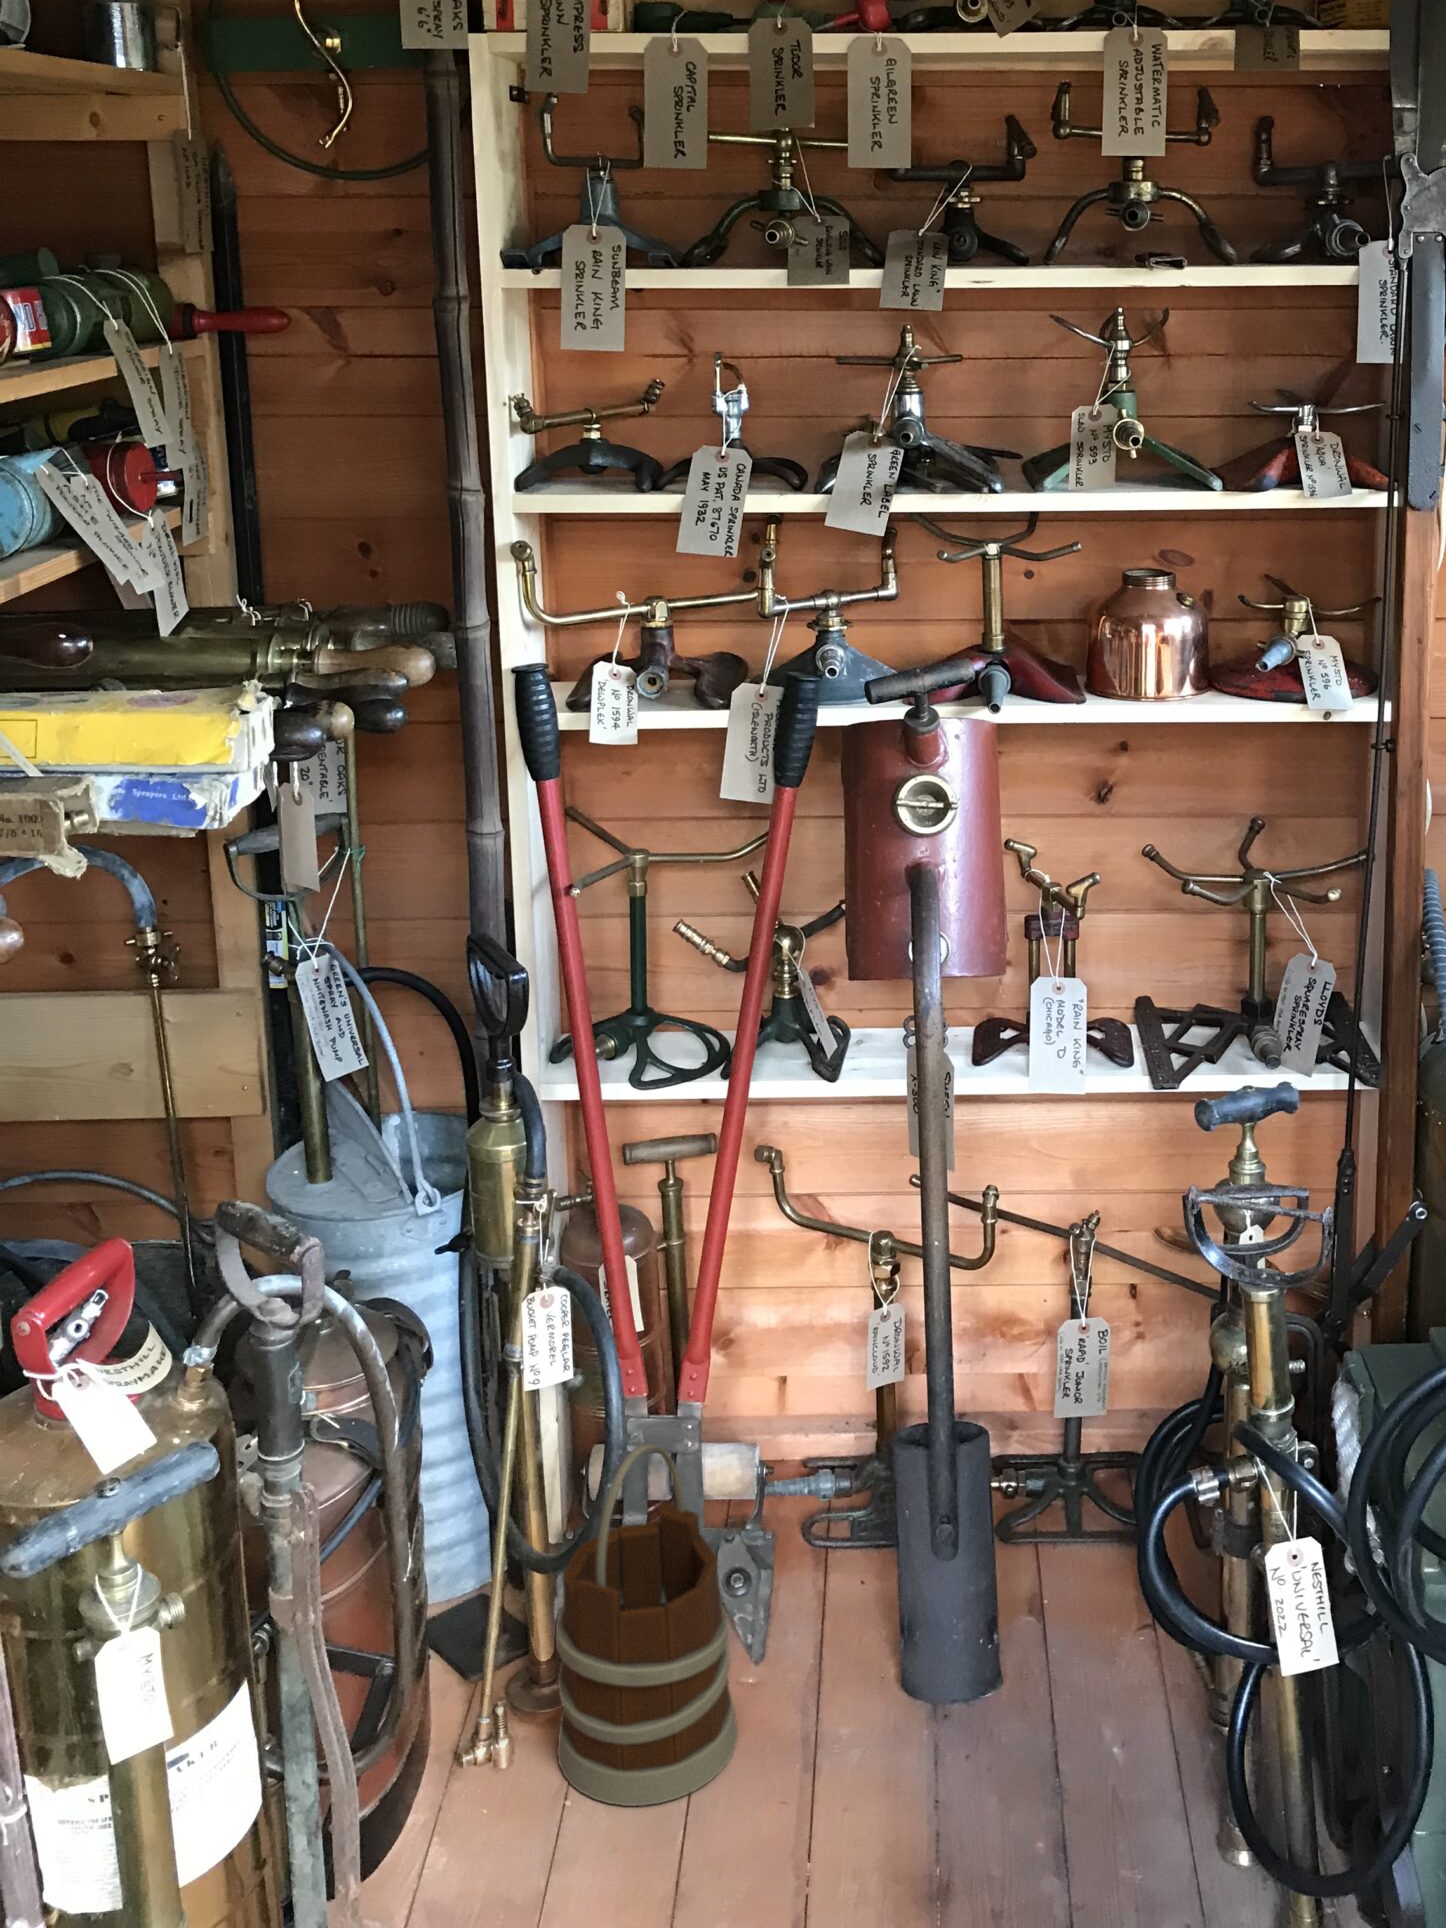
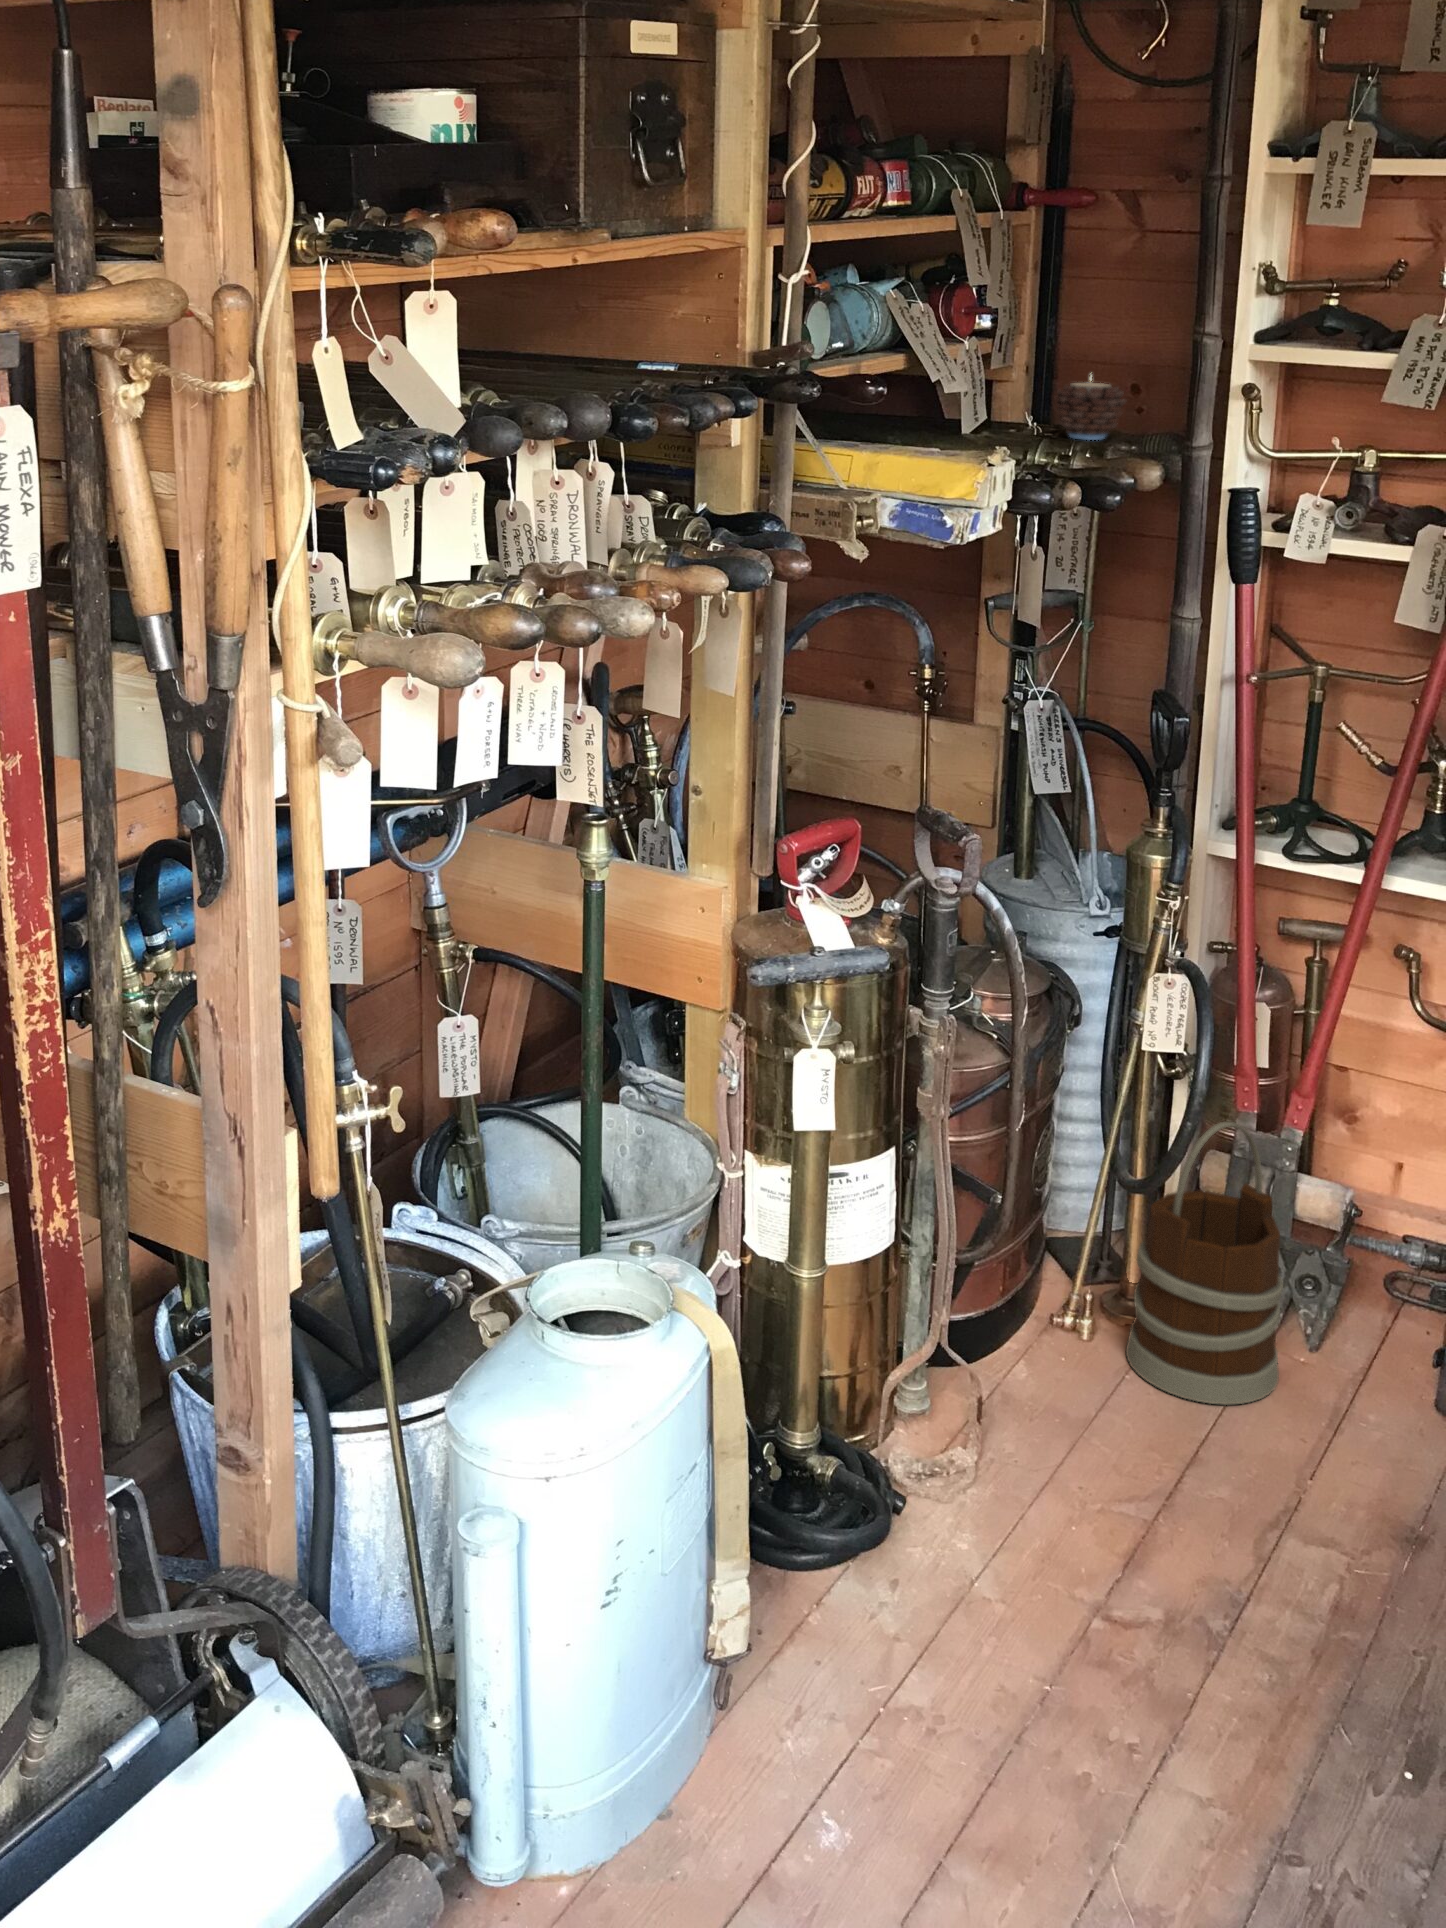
candle: none [277,542,371,627] -> present [1054,383,1126,440]

